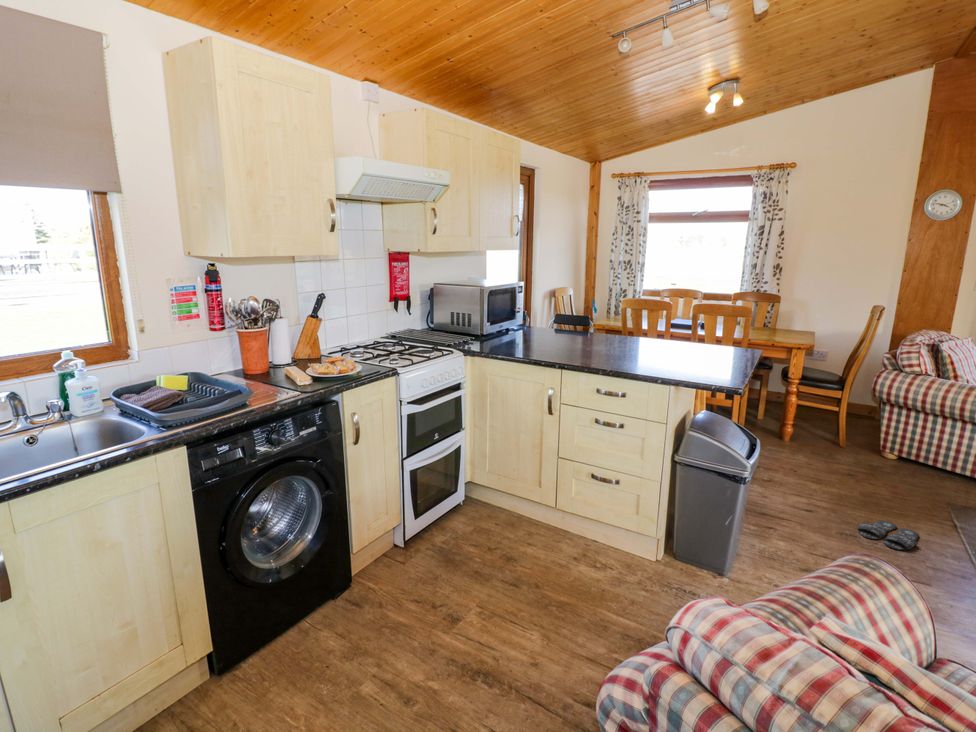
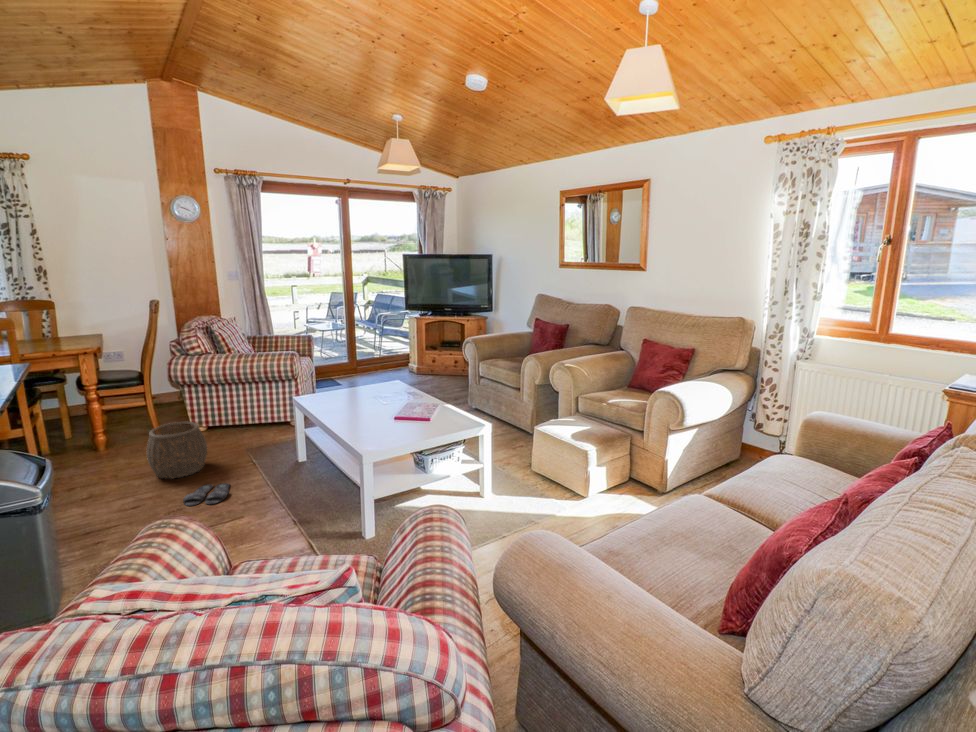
woven basket: none [828,439,900,503] -> present [147,422,207,479]

